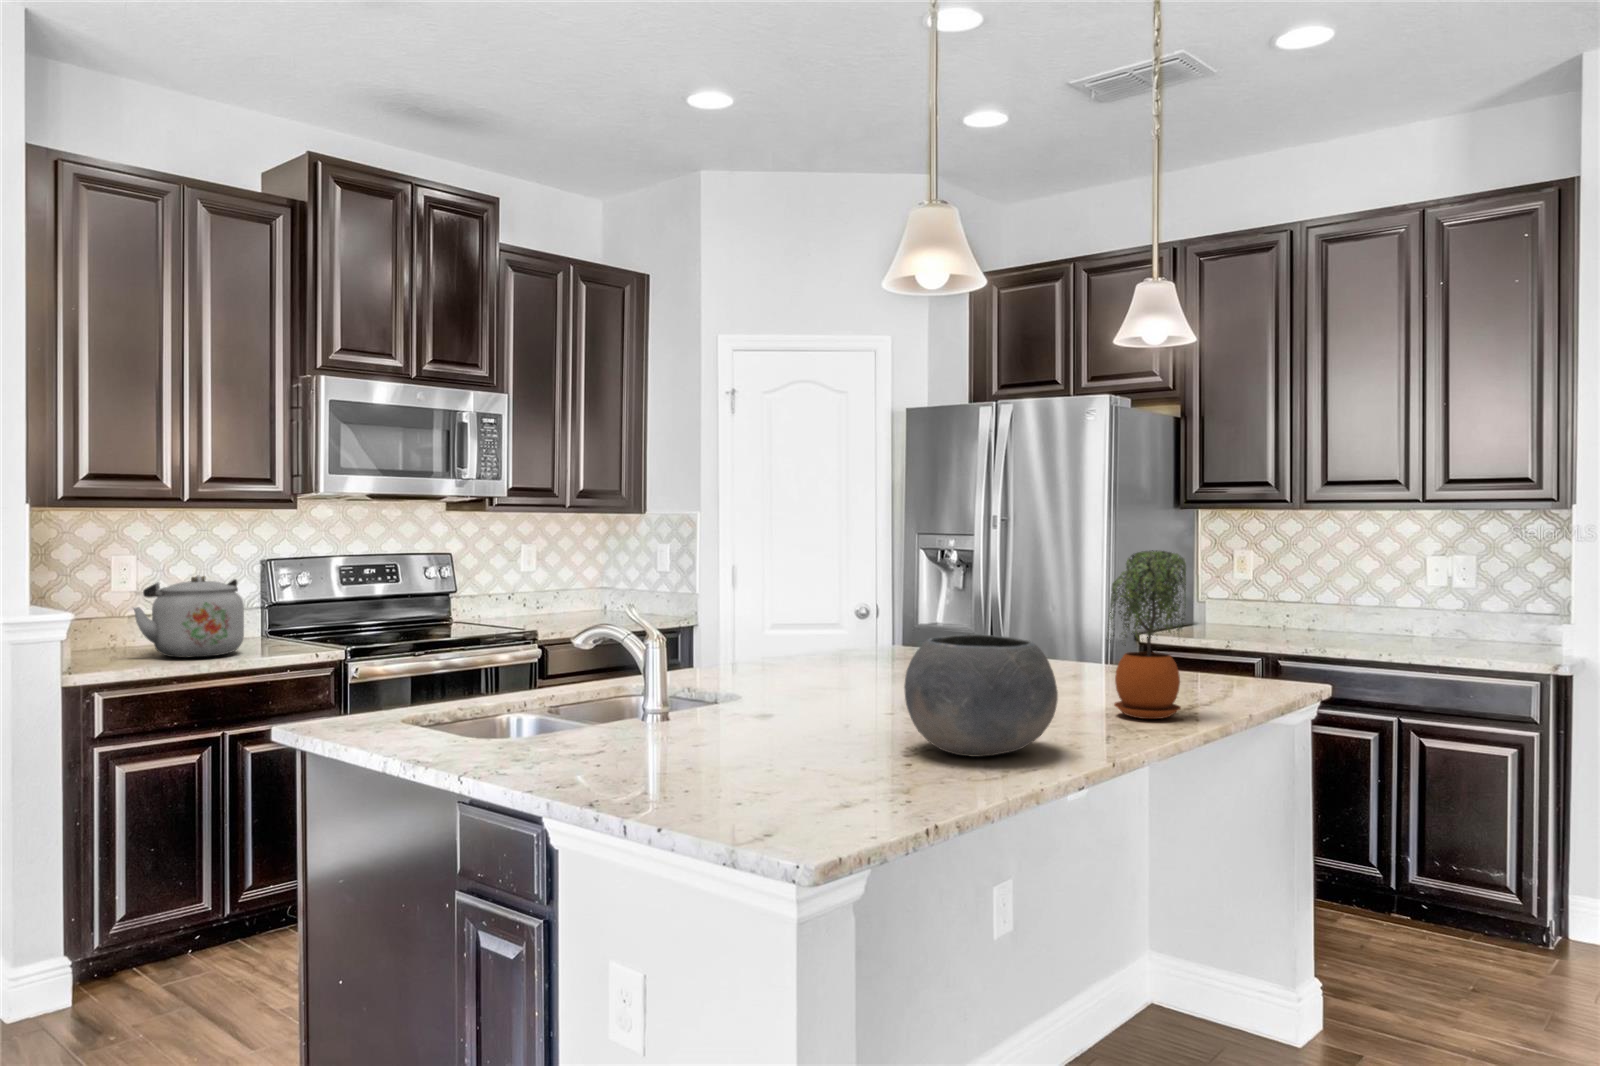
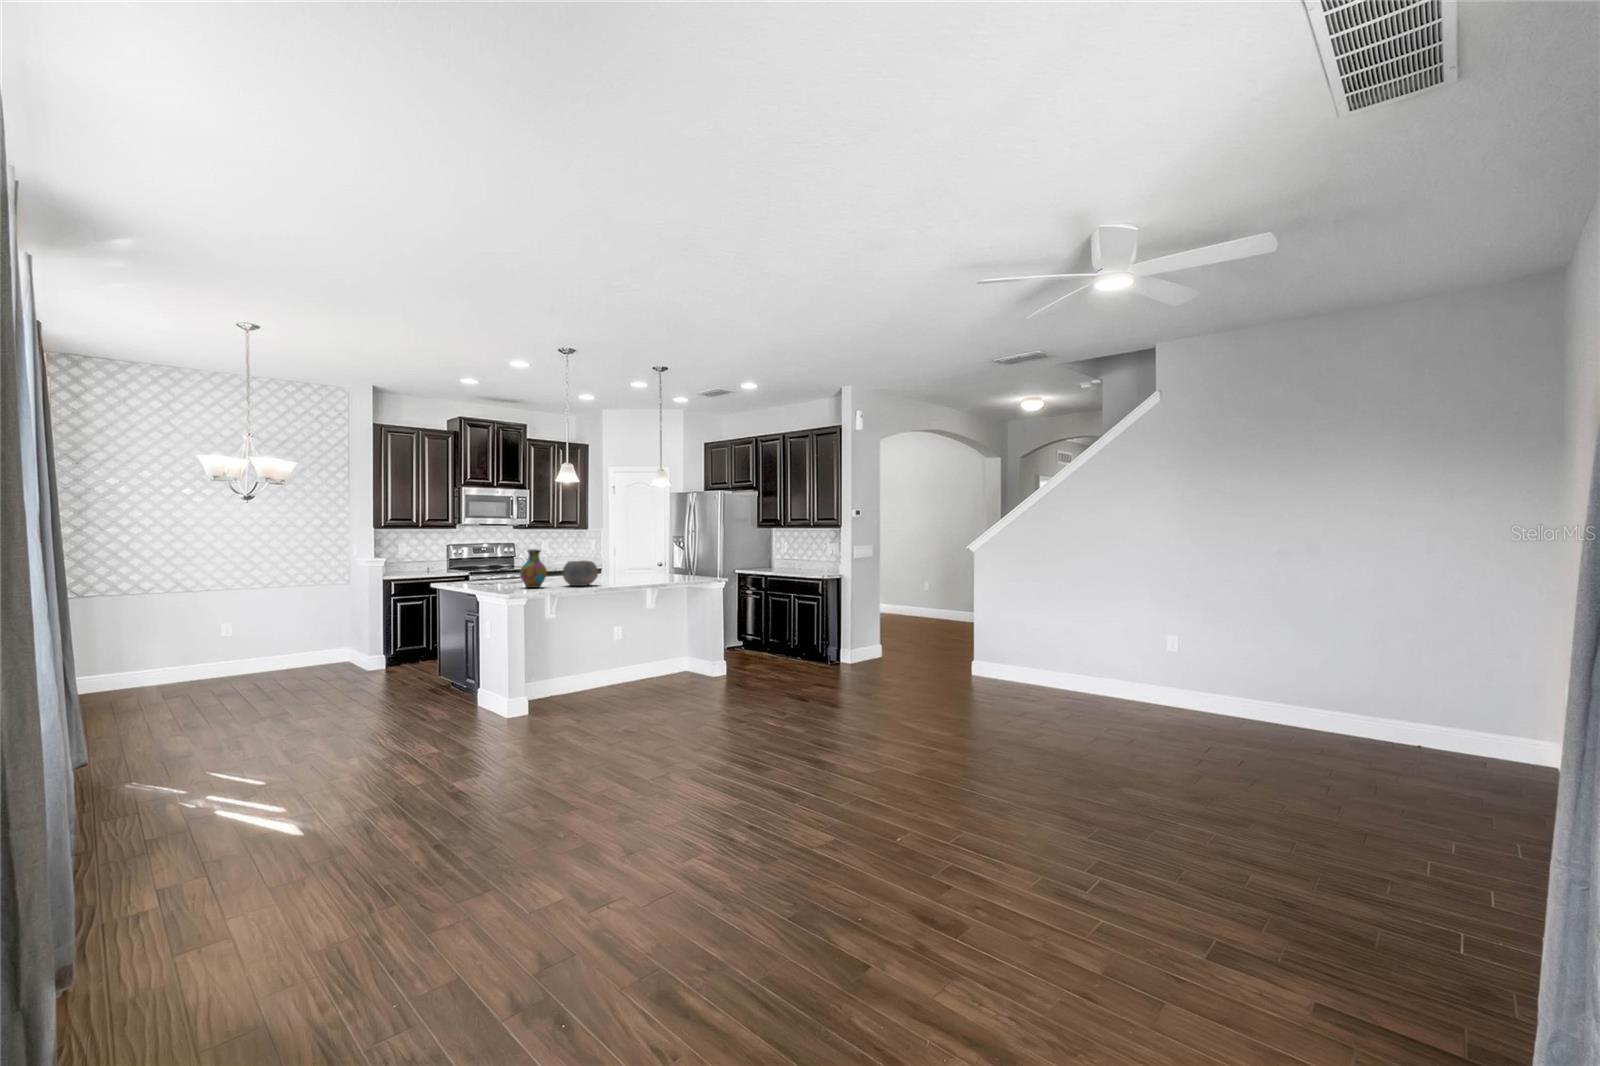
potted plant: present [1107,550,1186,719] -> none [631,542,655,583]
kettle: present [133,576,244,658] -> none [404,549,438,574]
vase: none [754,589,876,783] -> present [520,549,547,588]

